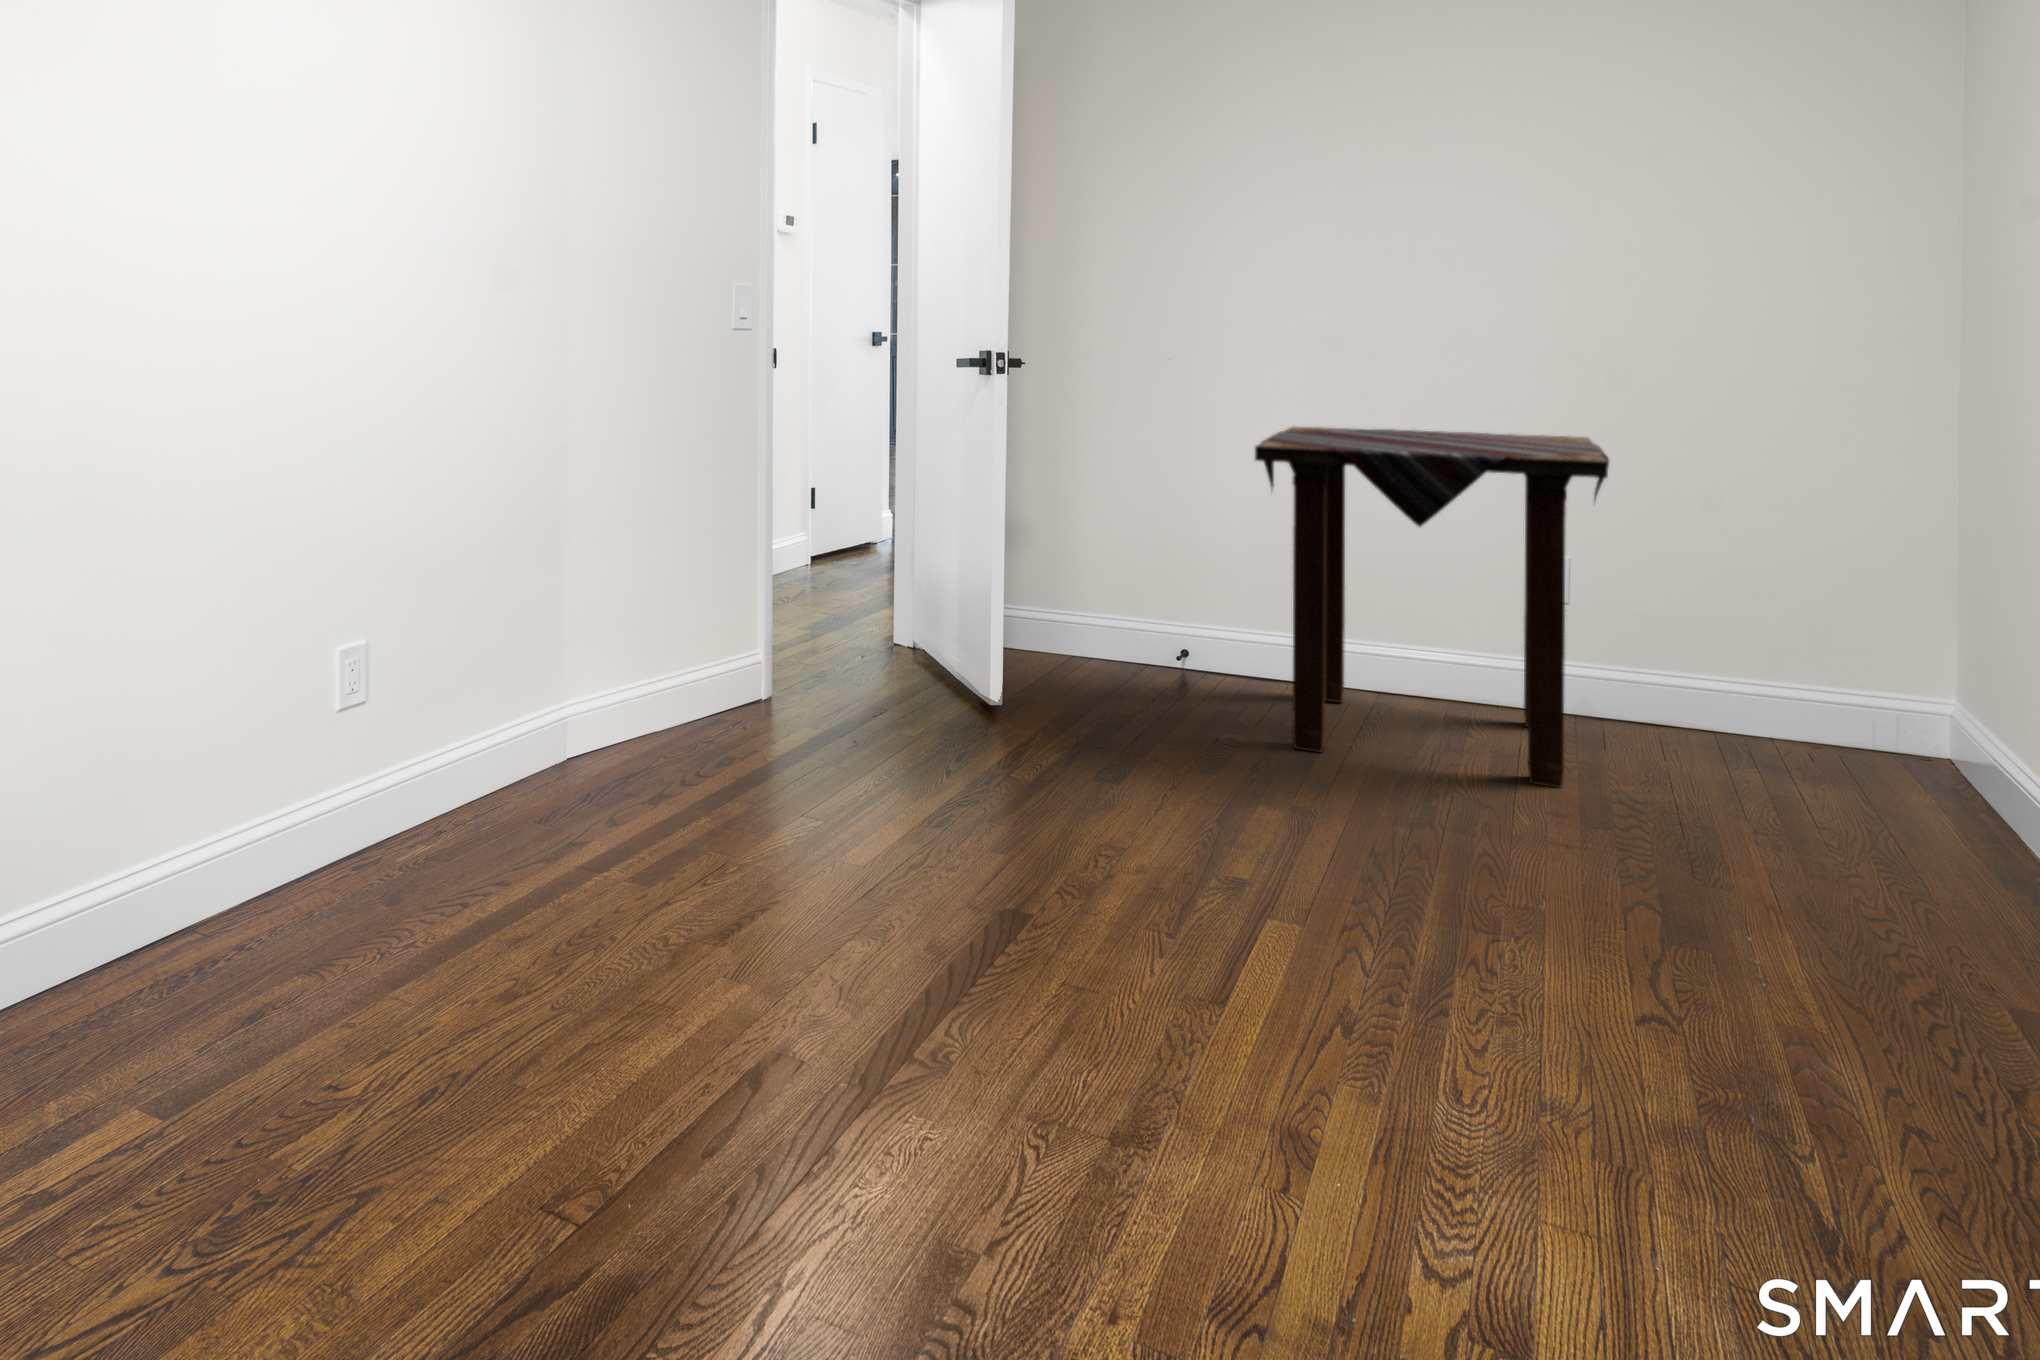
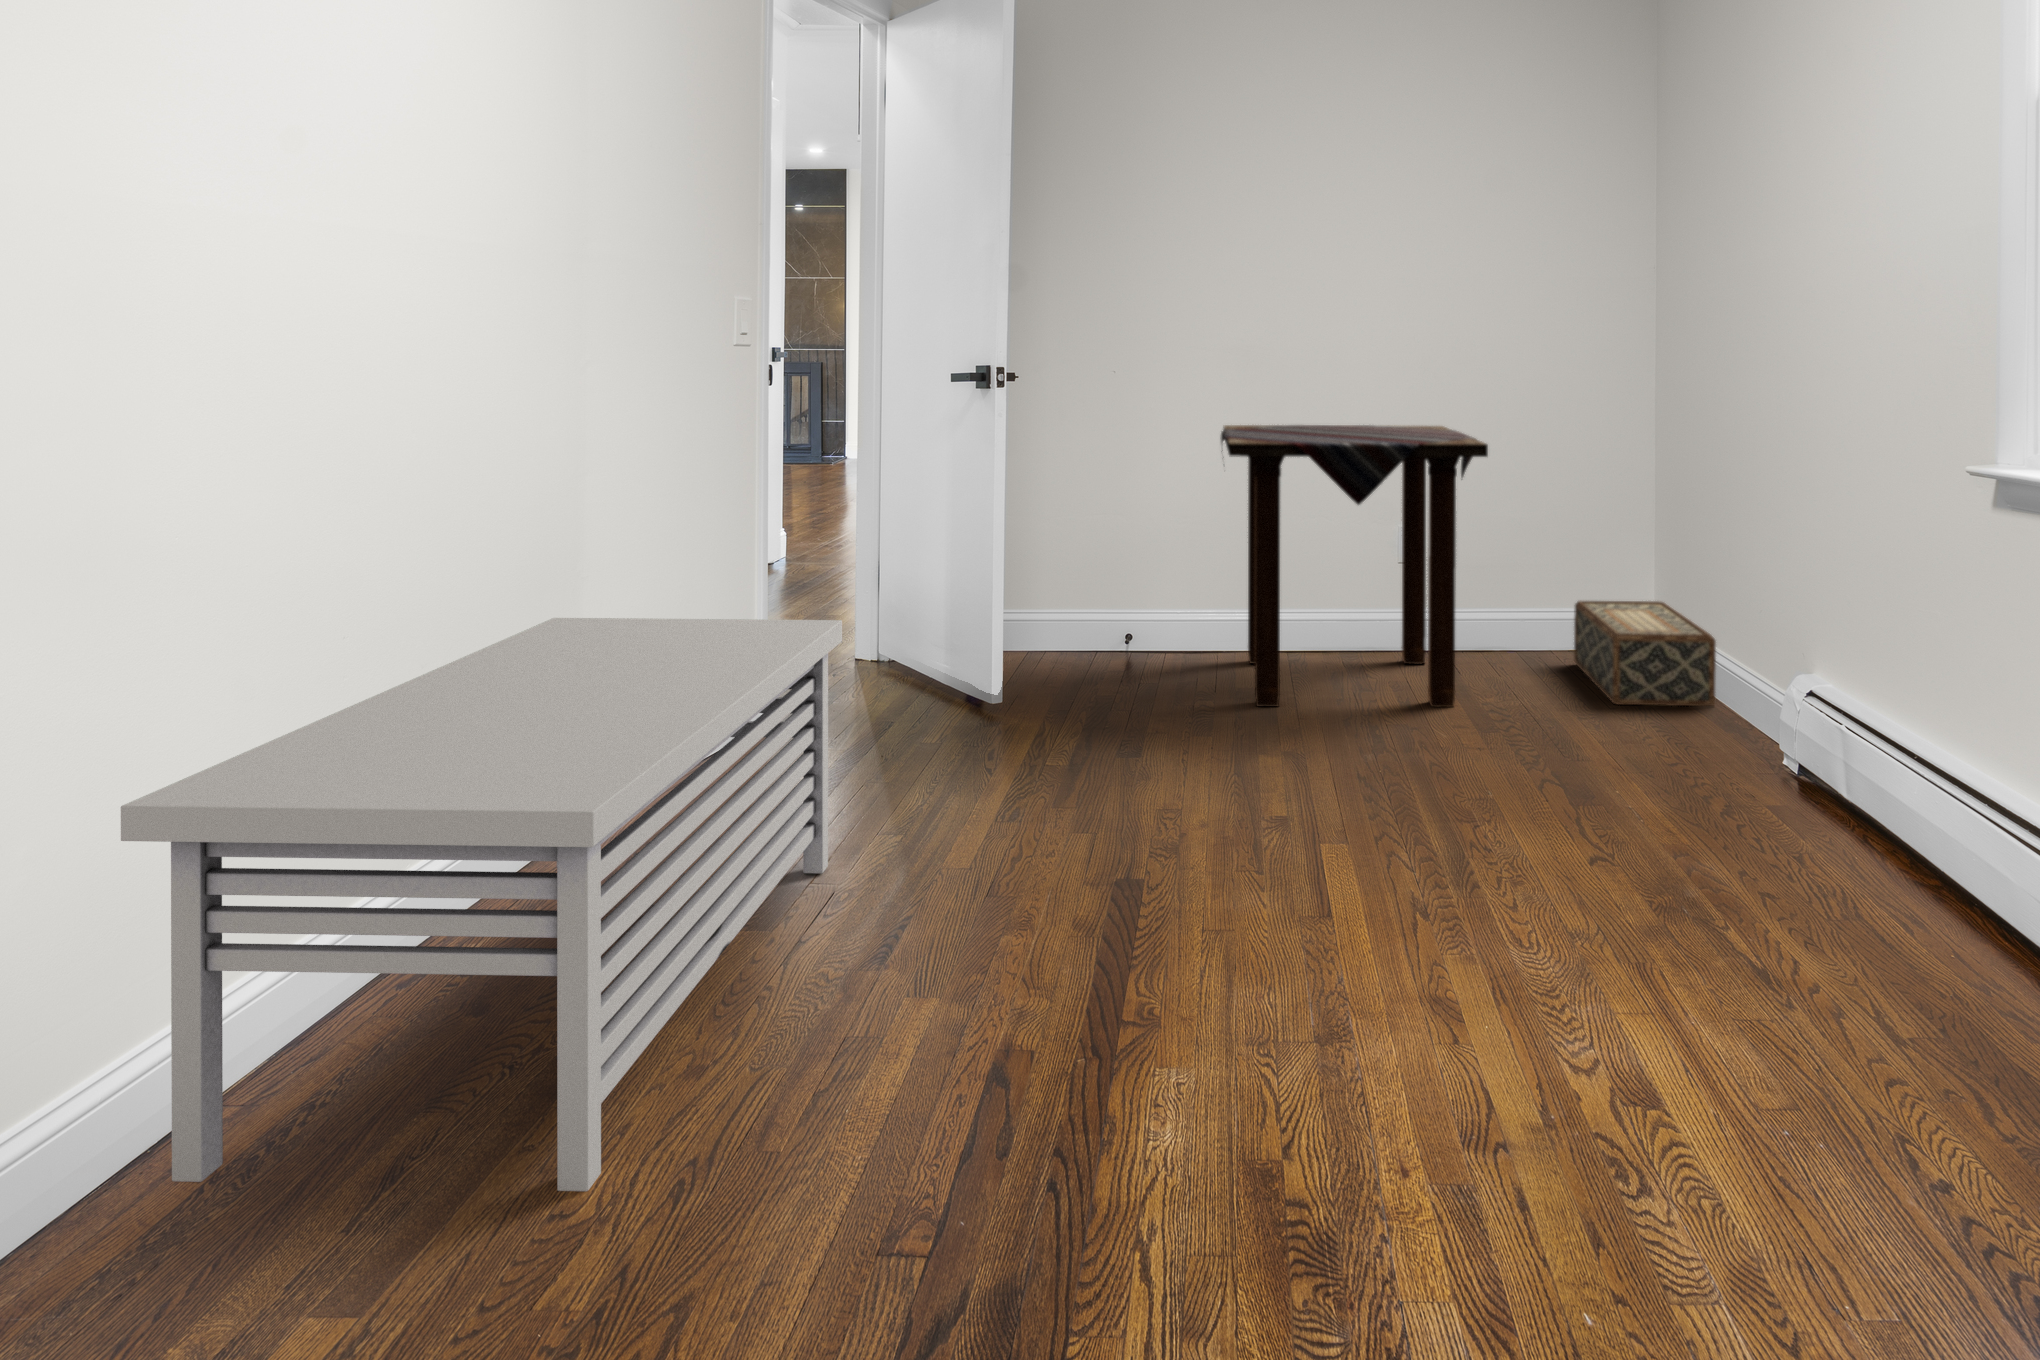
storage bench: none [98,571,754,1071] -> present [121,618,842,1191]
woven basket: none [1789,676,2005,849] -> present [1574,601,1716,706]

